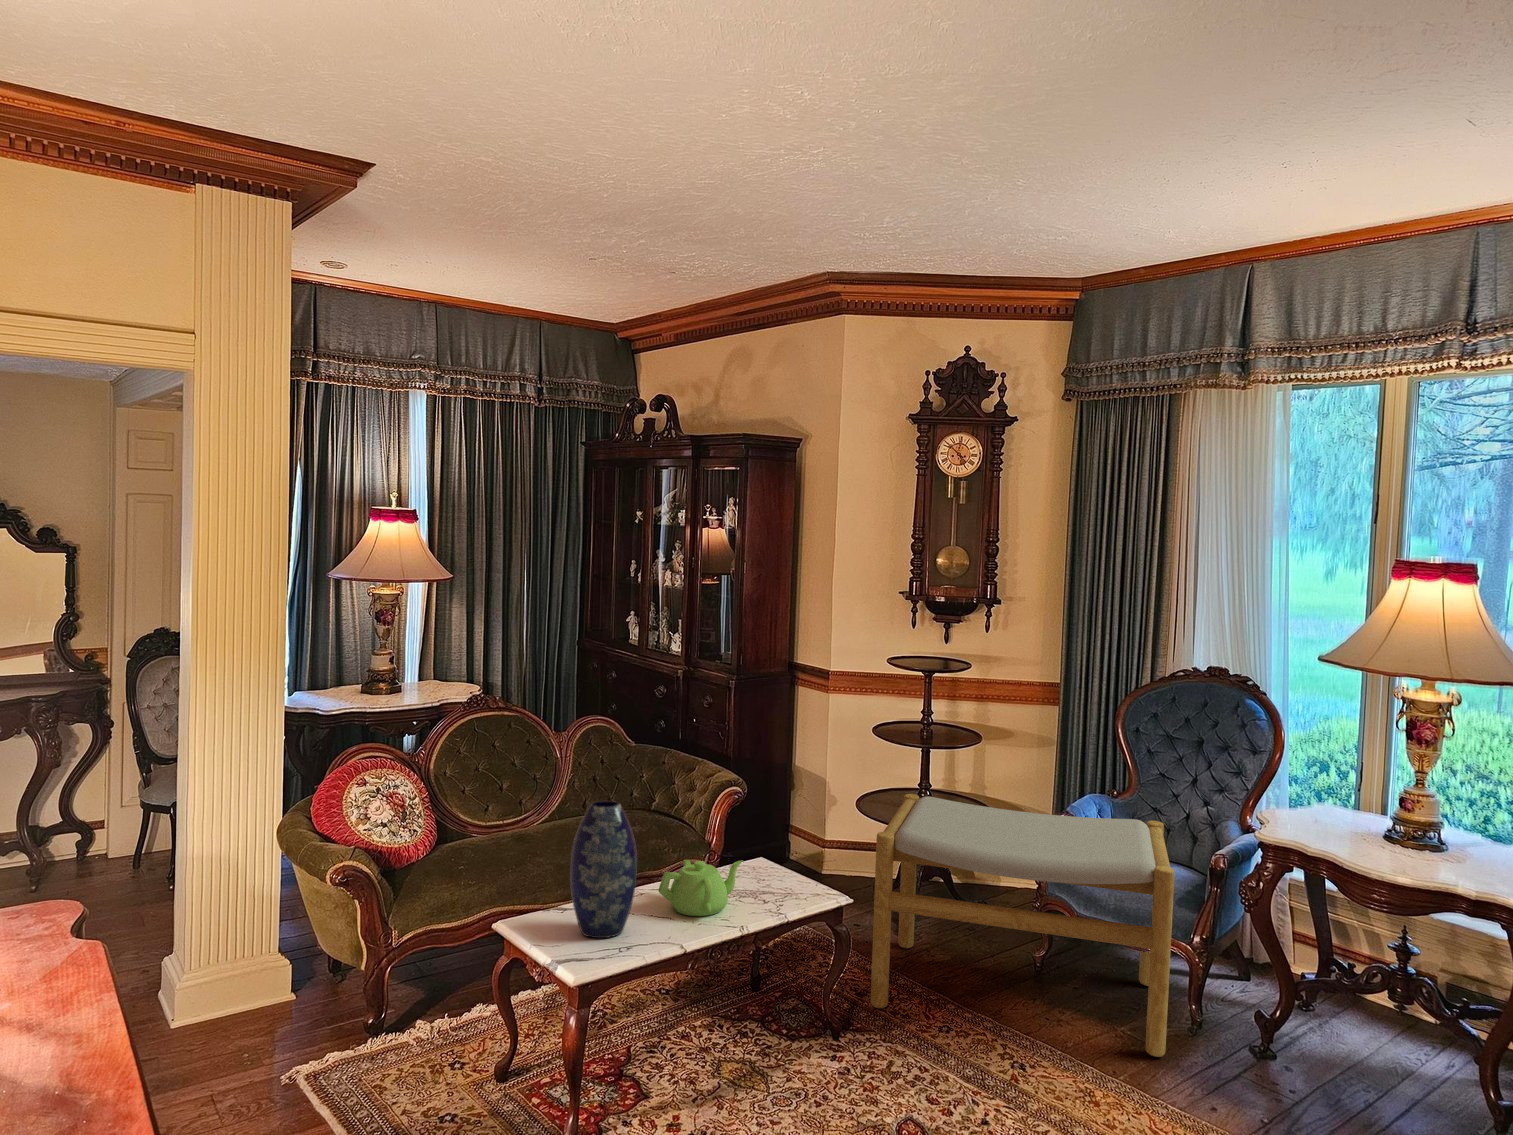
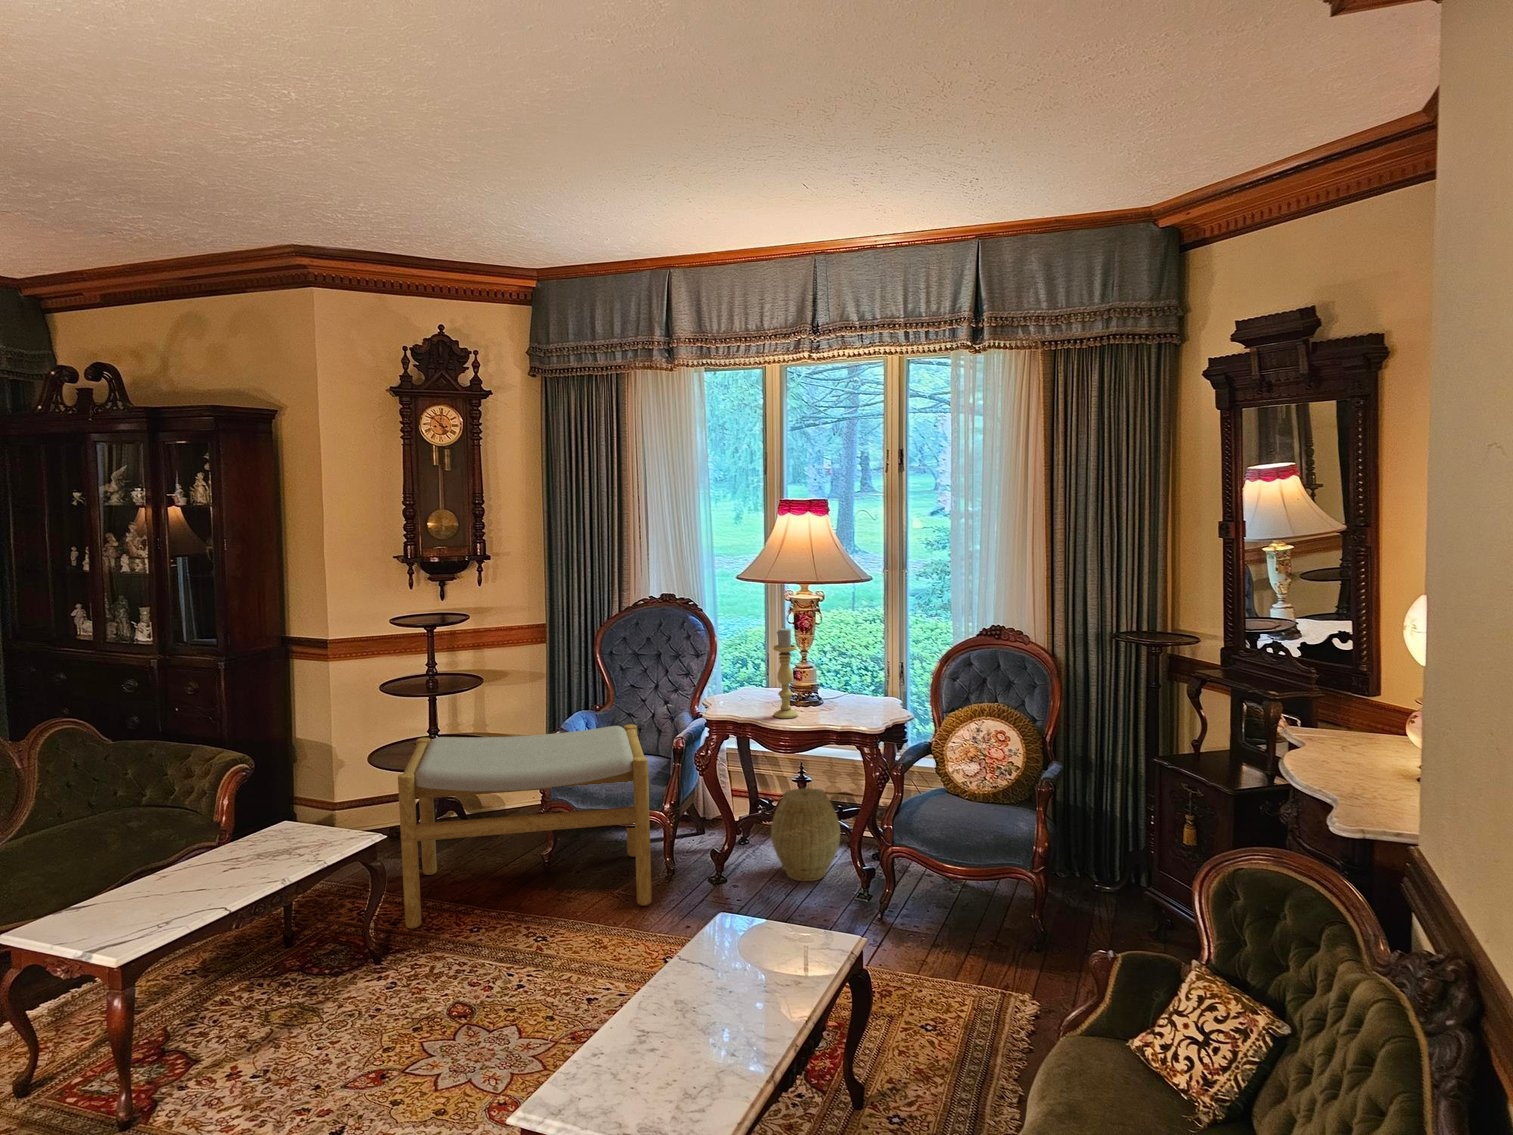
candle holder: none [1362,728,1405,855] -> present [773,627,798,718]
vase: present [570,801,637,938] -> none [88,789,165,925]
teapot: present [658,860,743,916] -> none [187,822,273,884]
woven basket: none [1344,951,1456,1088] -> present [771,788,840,881]

